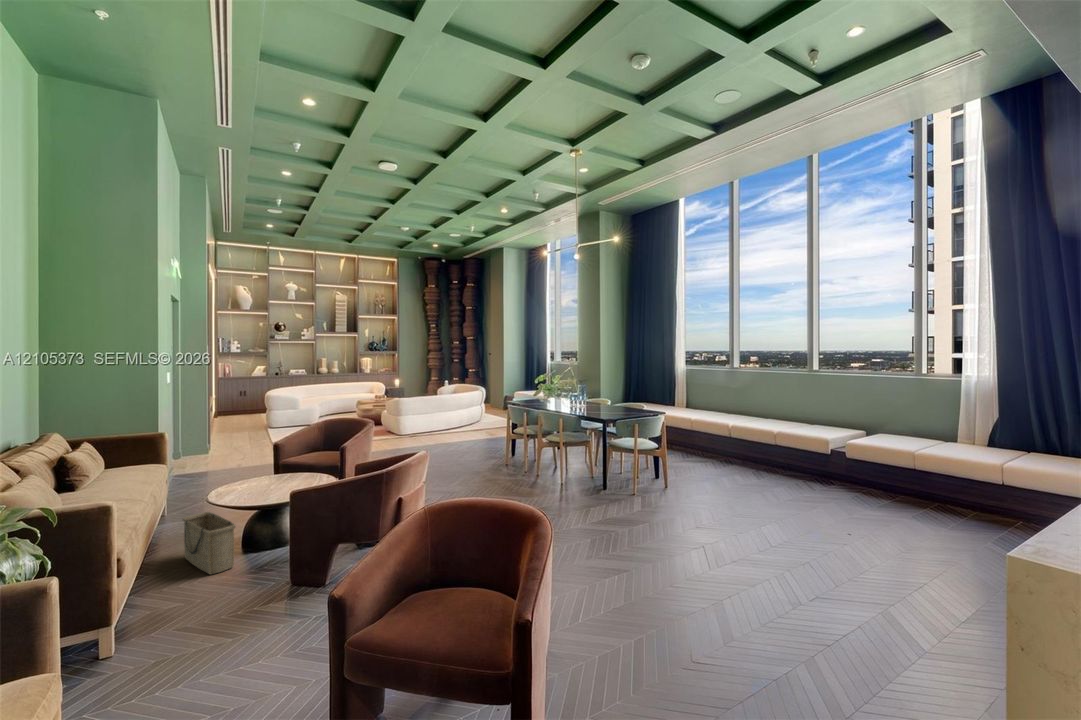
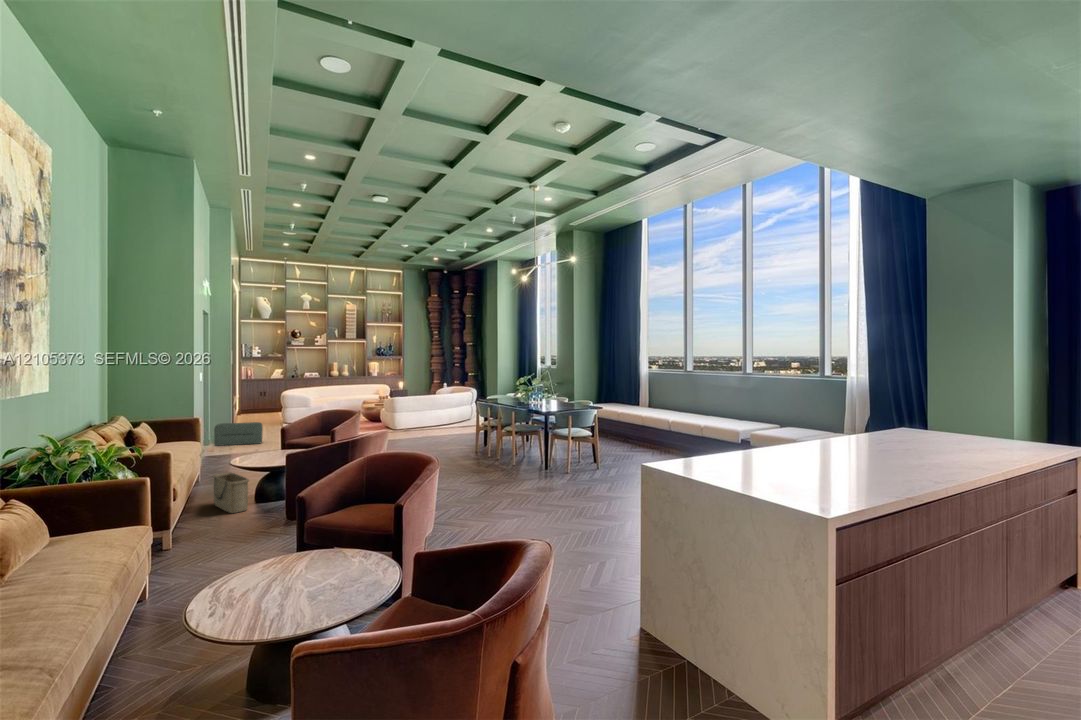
pouf: none [186,430,246,459] -> present [214,422,263,446]

